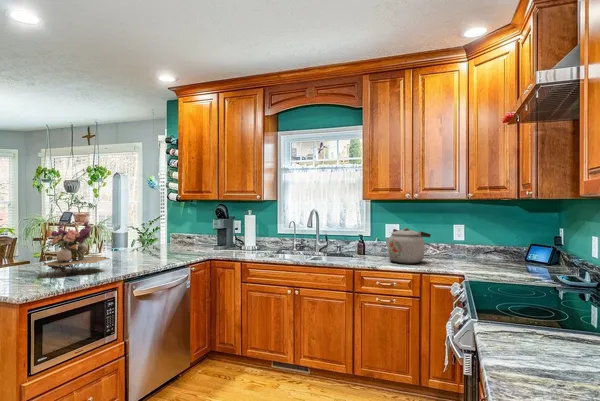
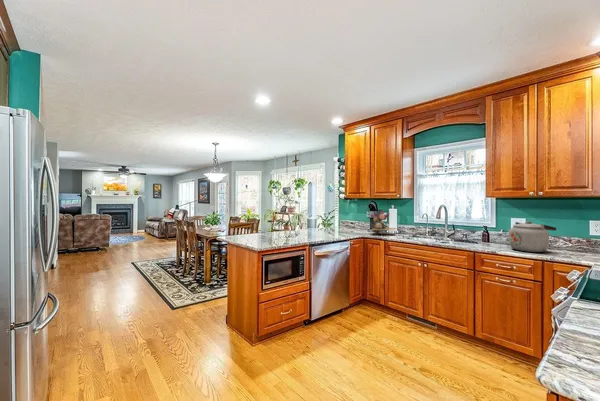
flower arrangement: present [43,222,110,273] -> present [371,210,396,234]

